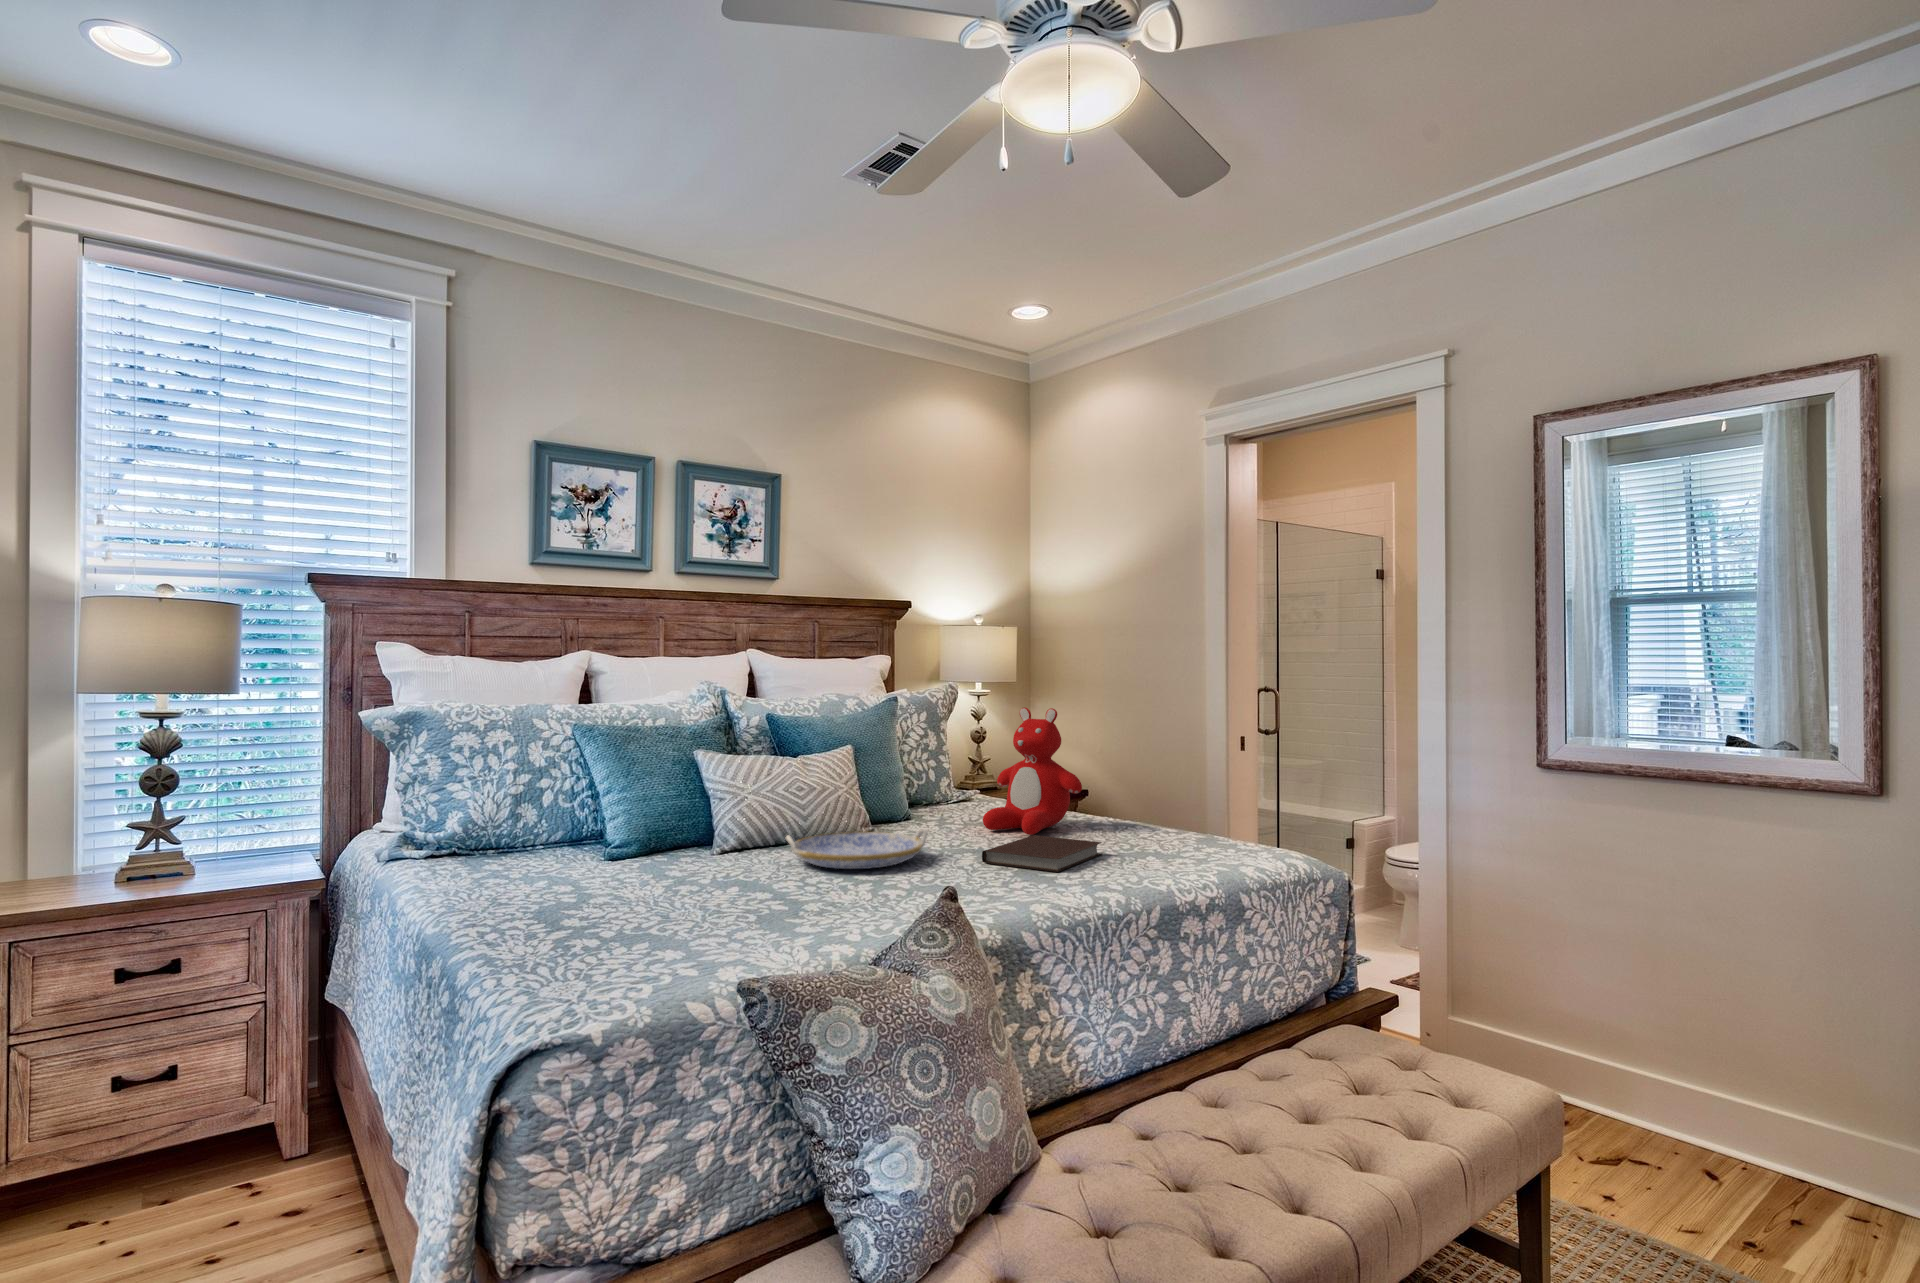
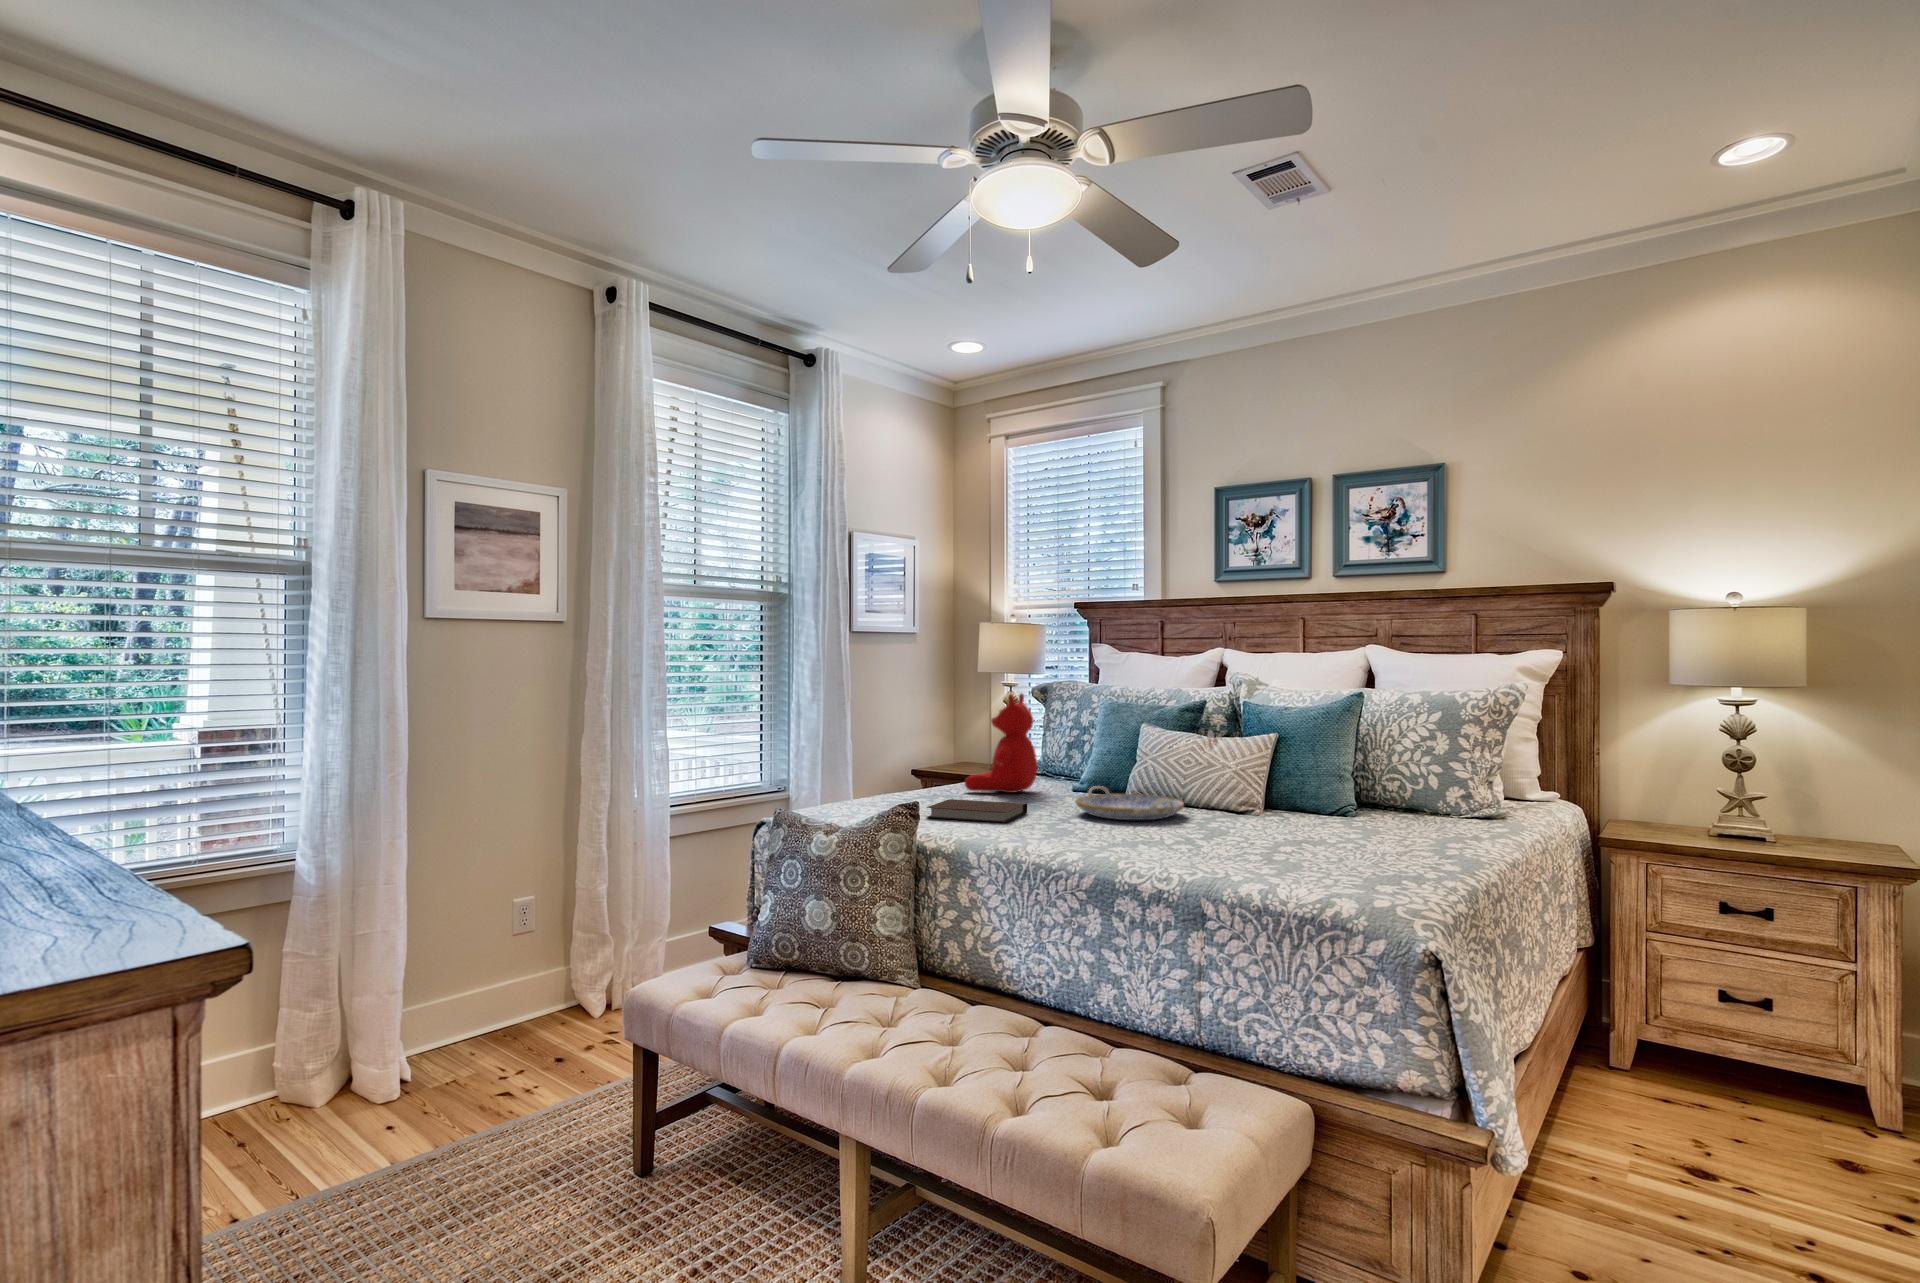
teddy bear: present [983,707,1082,835] -> present [965,693,1037,793]
notebook: present [982,836,1102,872] -> present [927,799,1027,823]

